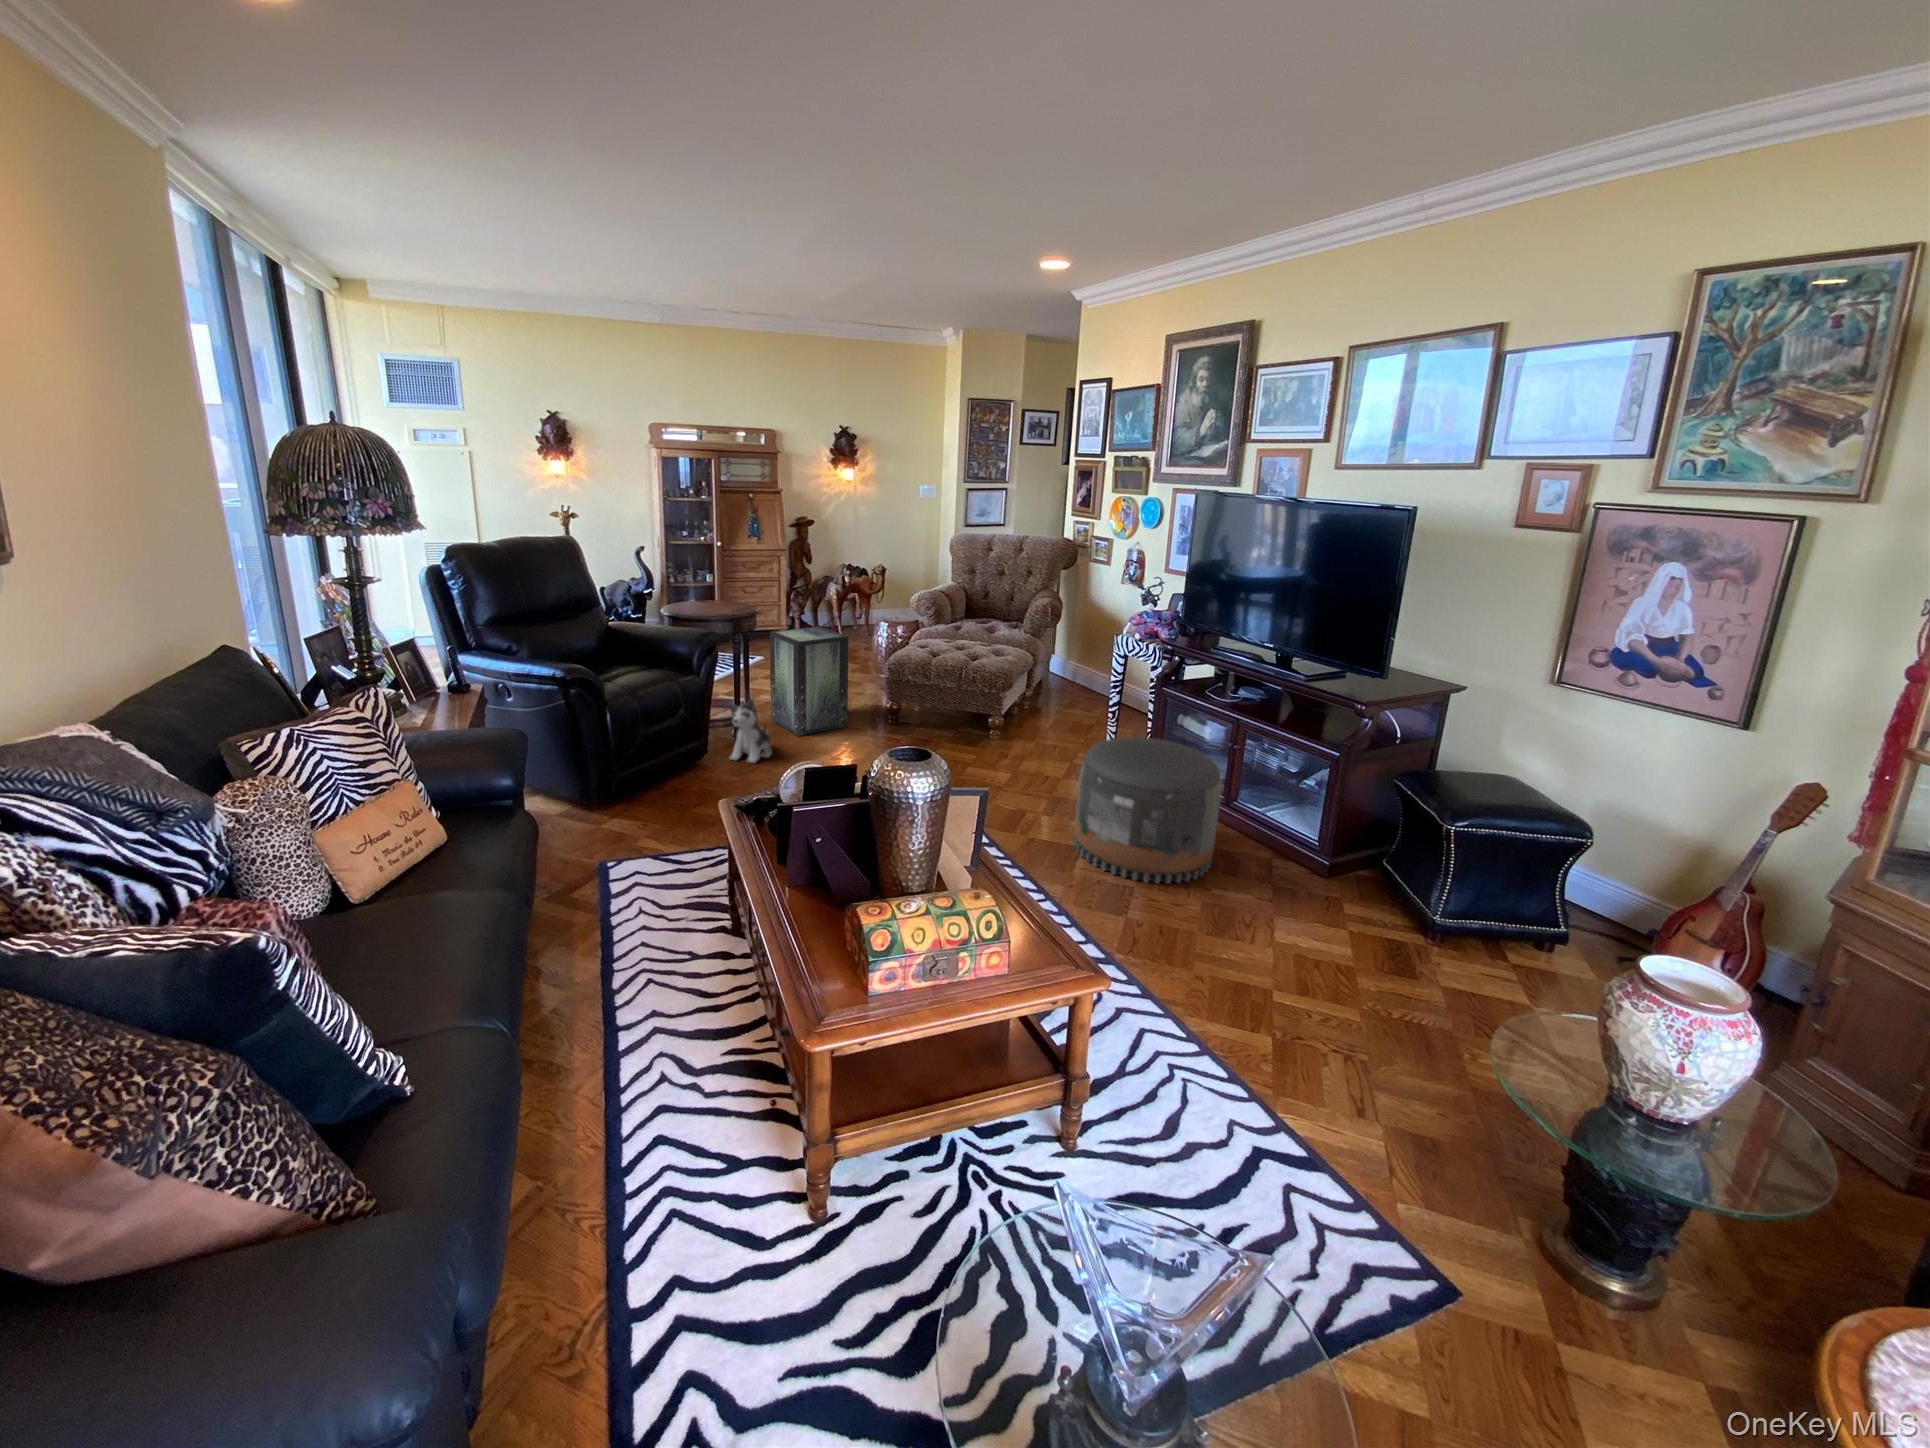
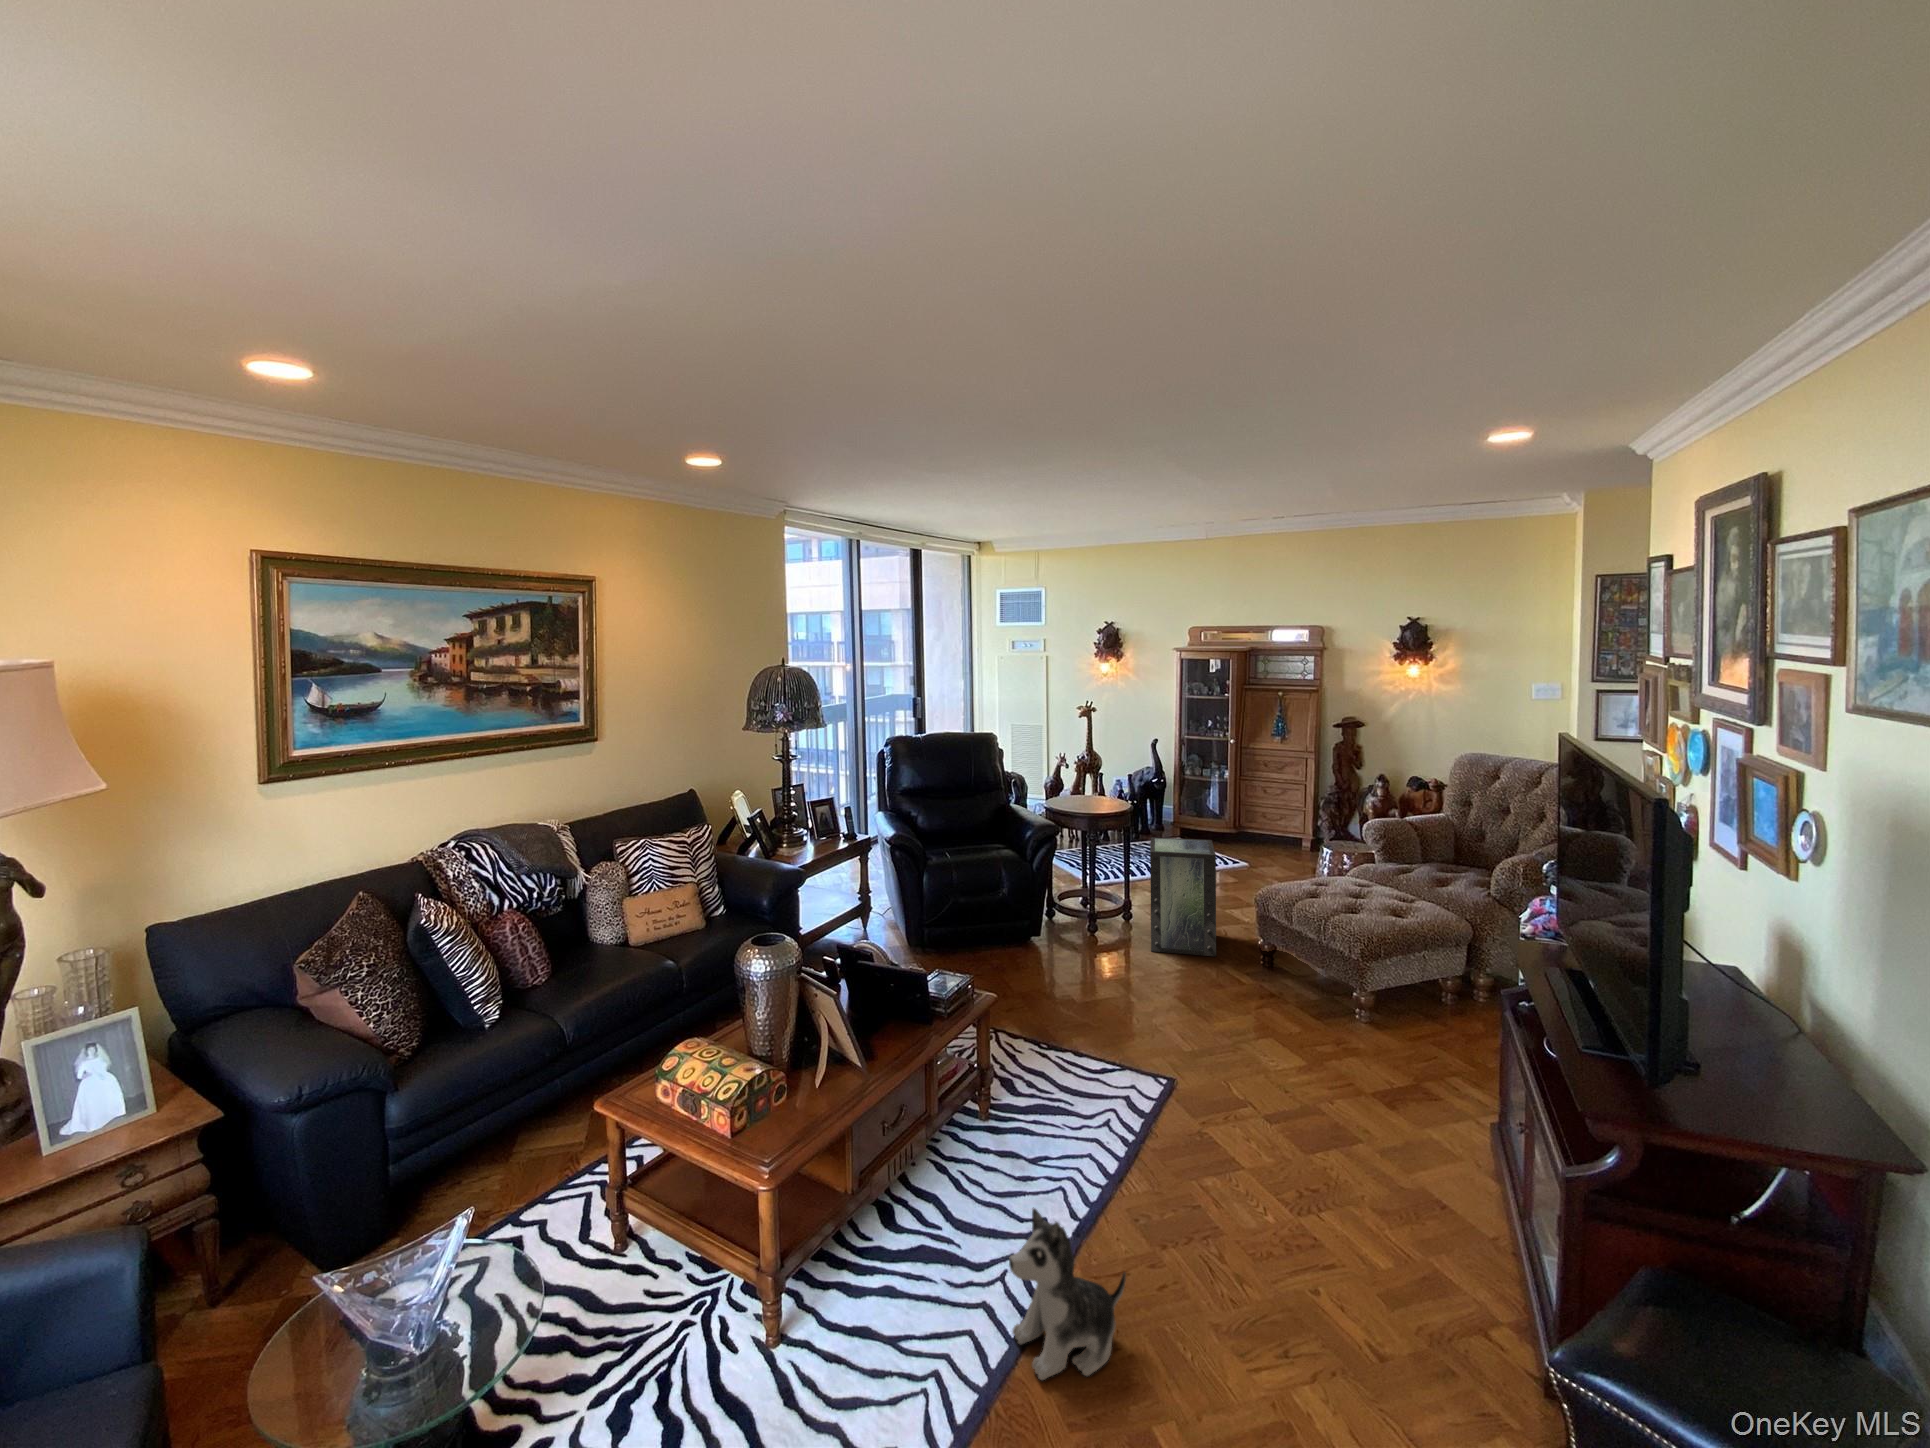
plush toy: present [729,698,772,763] -> present [1009,1208,1126,1380]
pouf: present [1074,737,1221,884] -> none [1221,1040,1431,1286]

